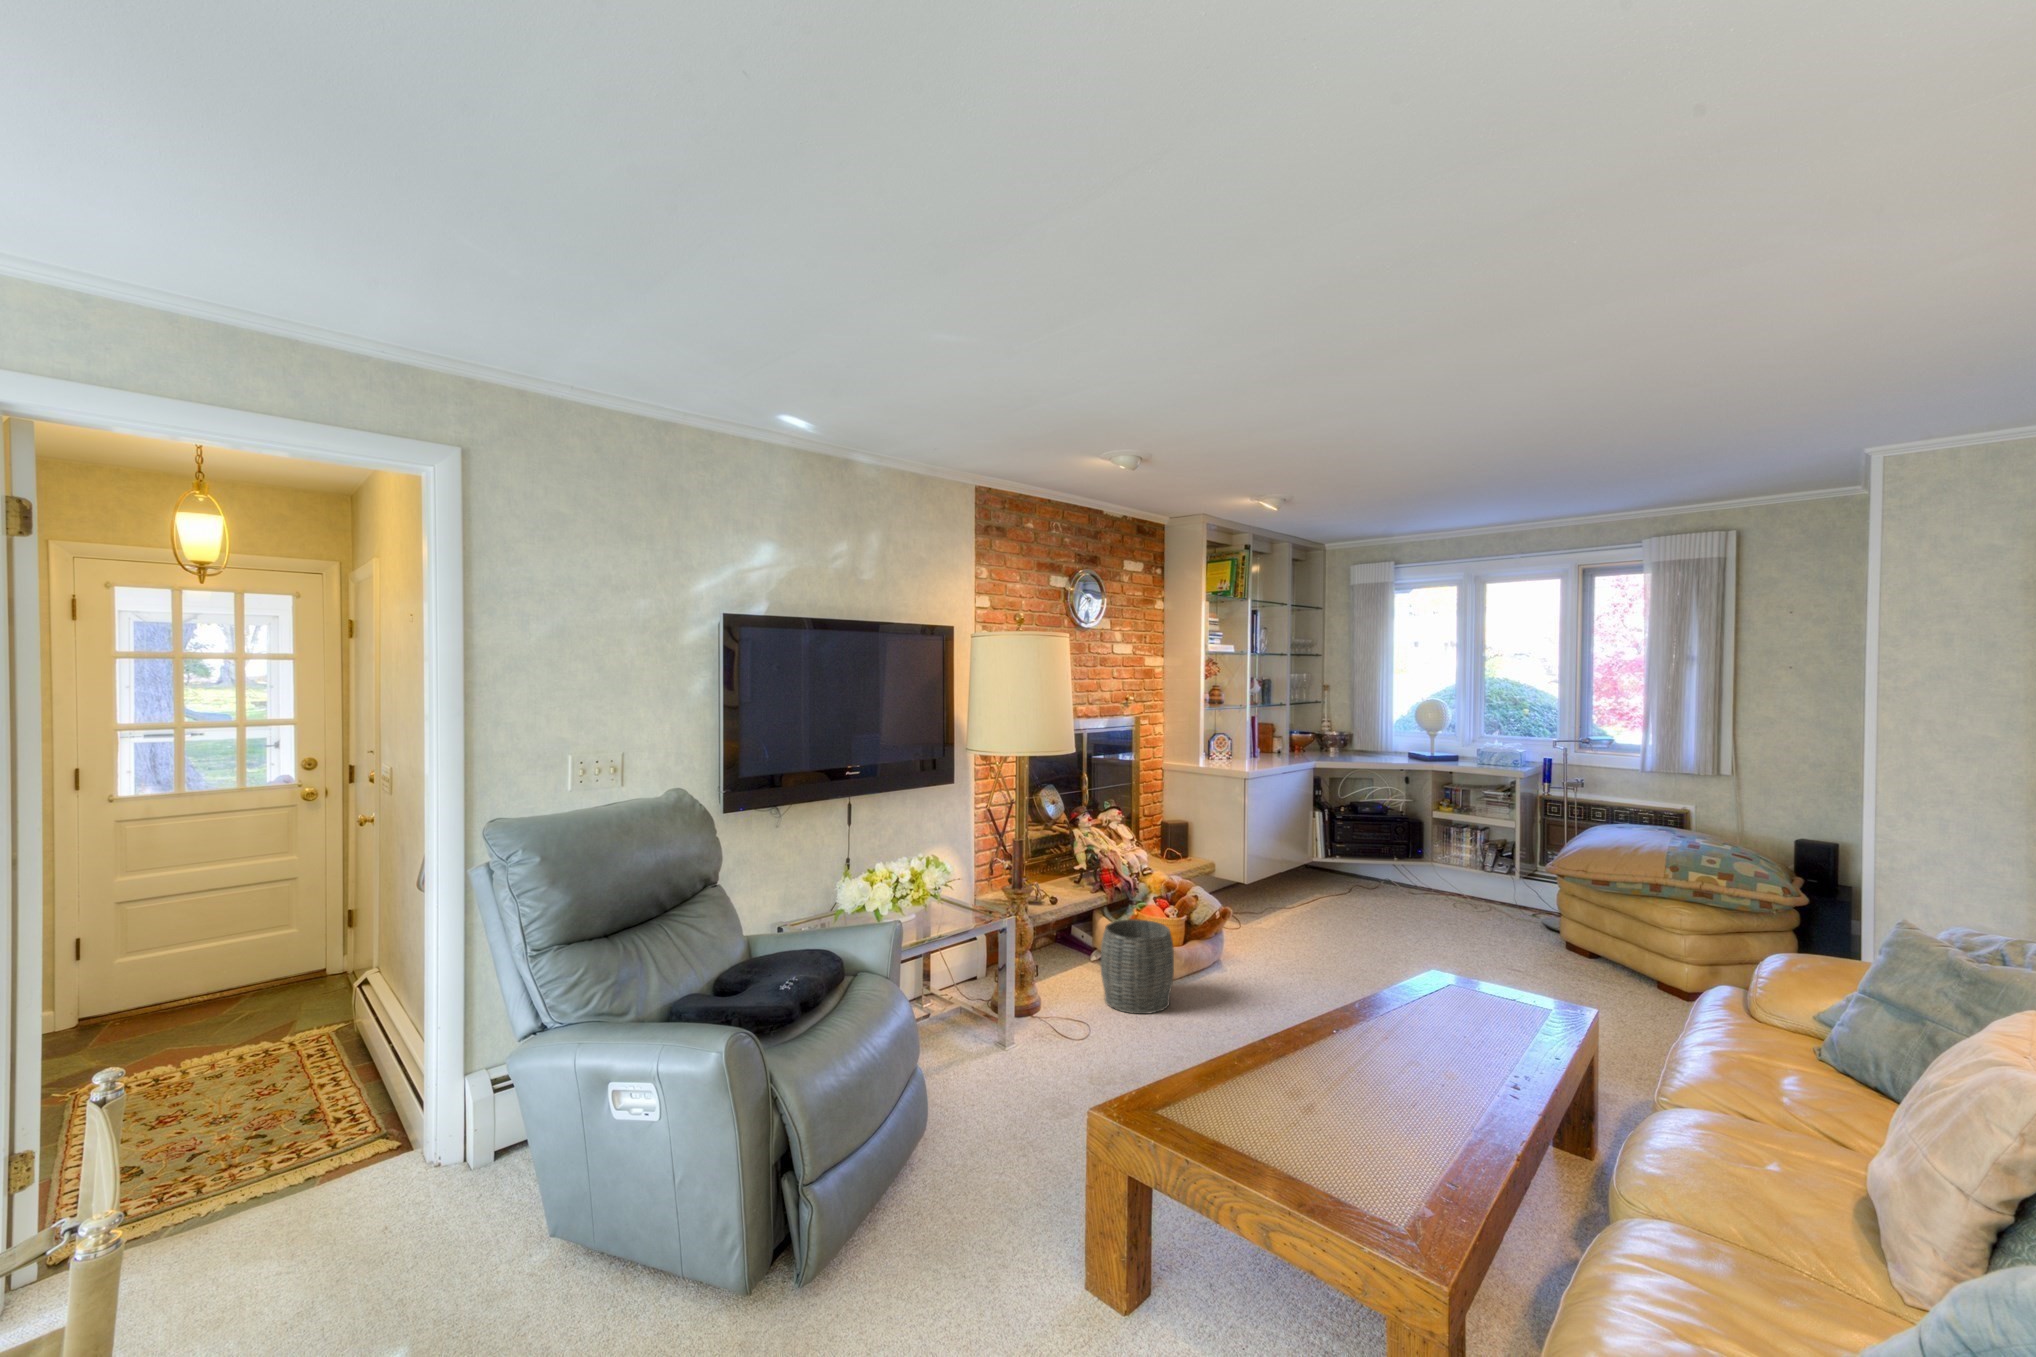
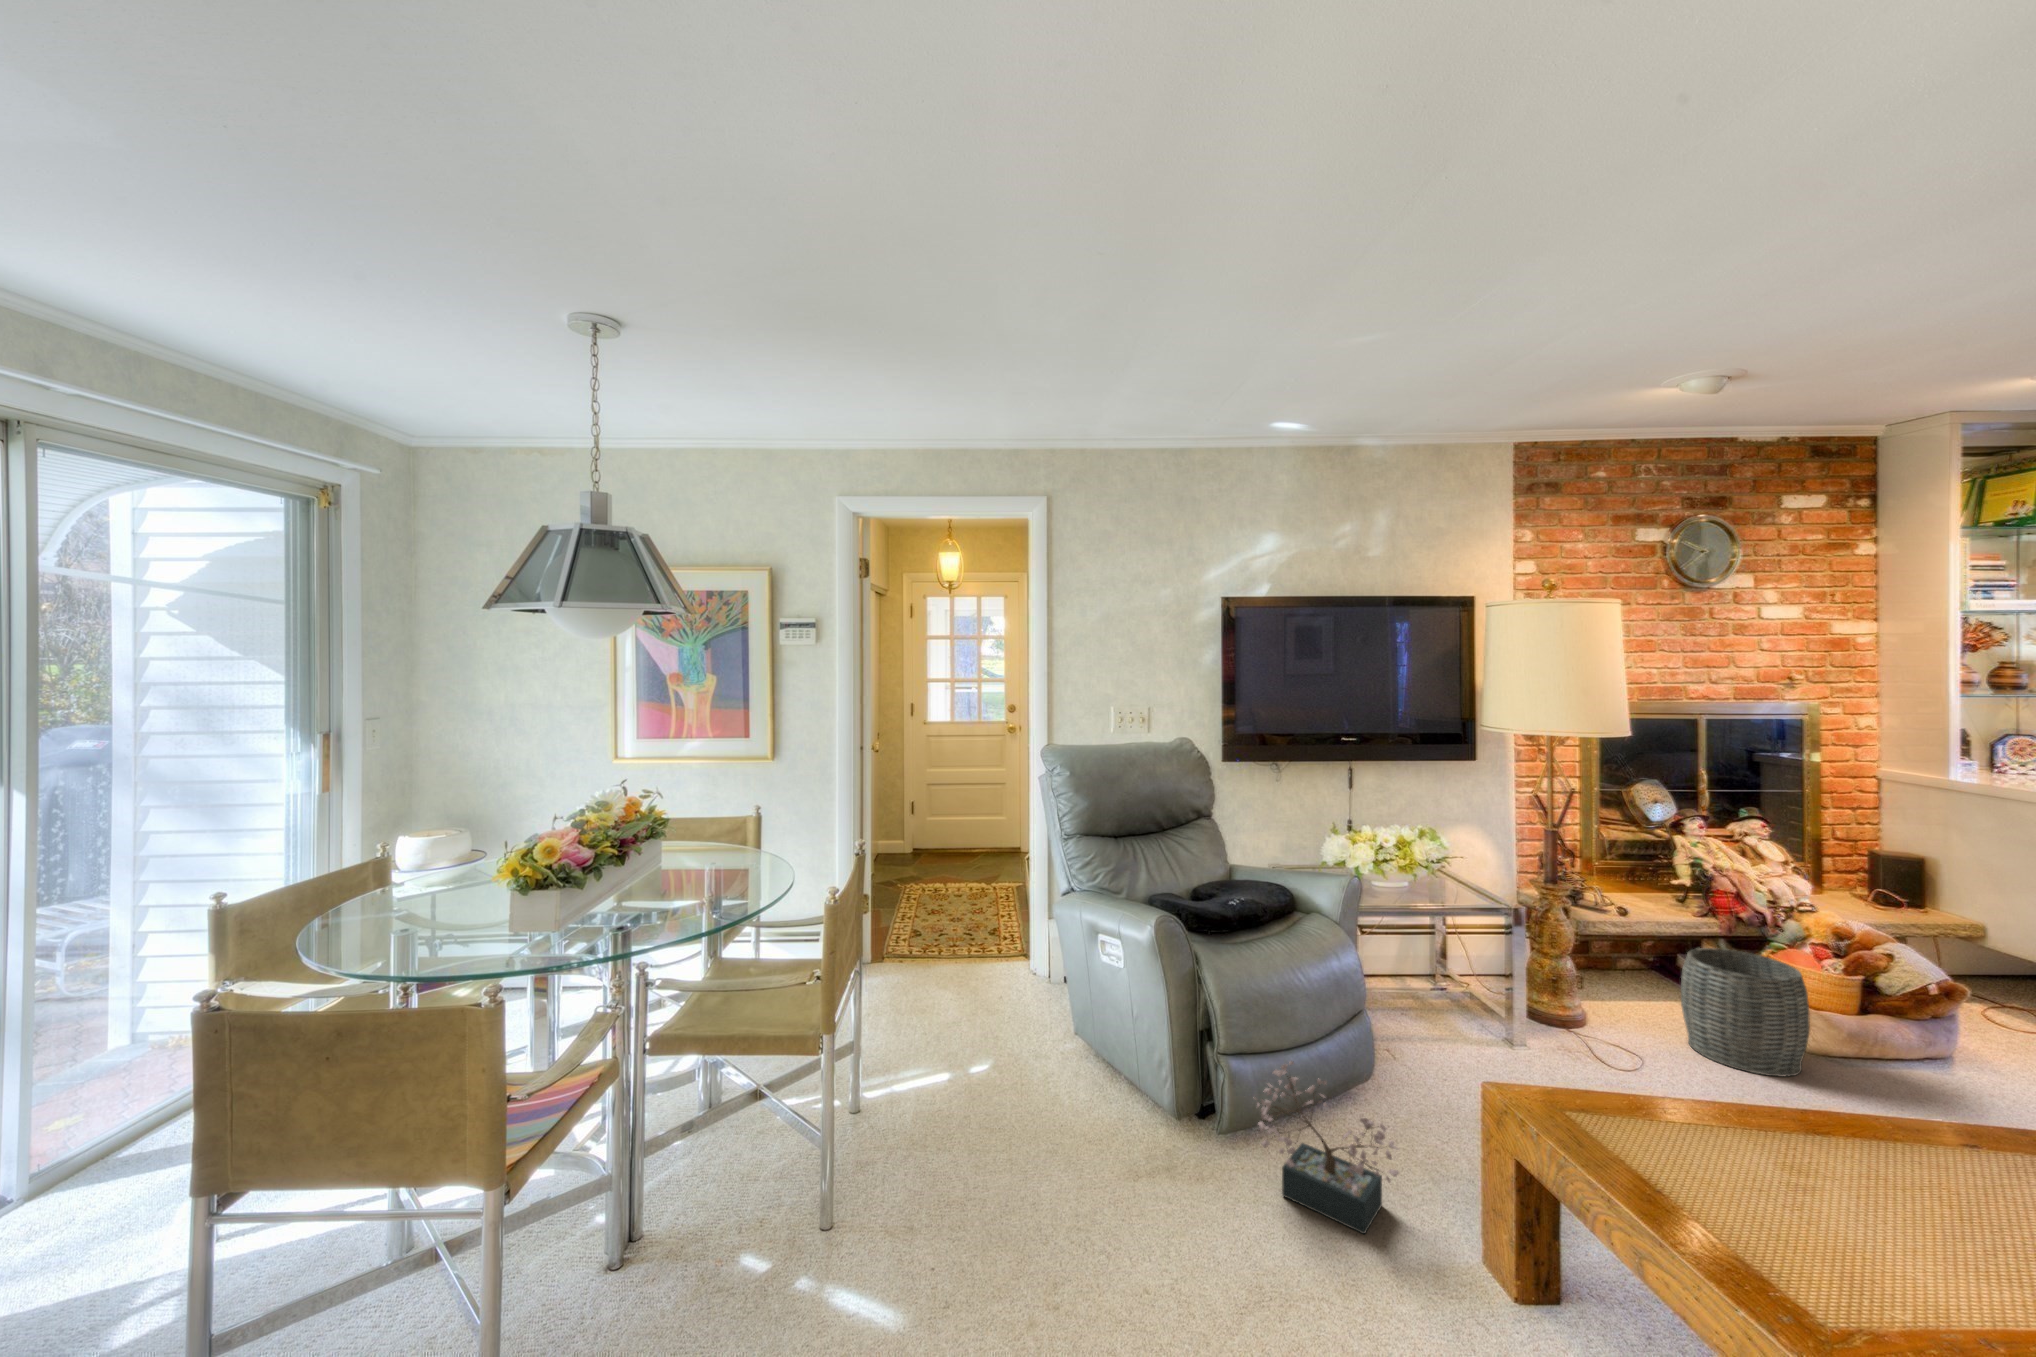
decorative plant: none [867,1148,1016,1304] -> present [1254,1061,1399,1234]

